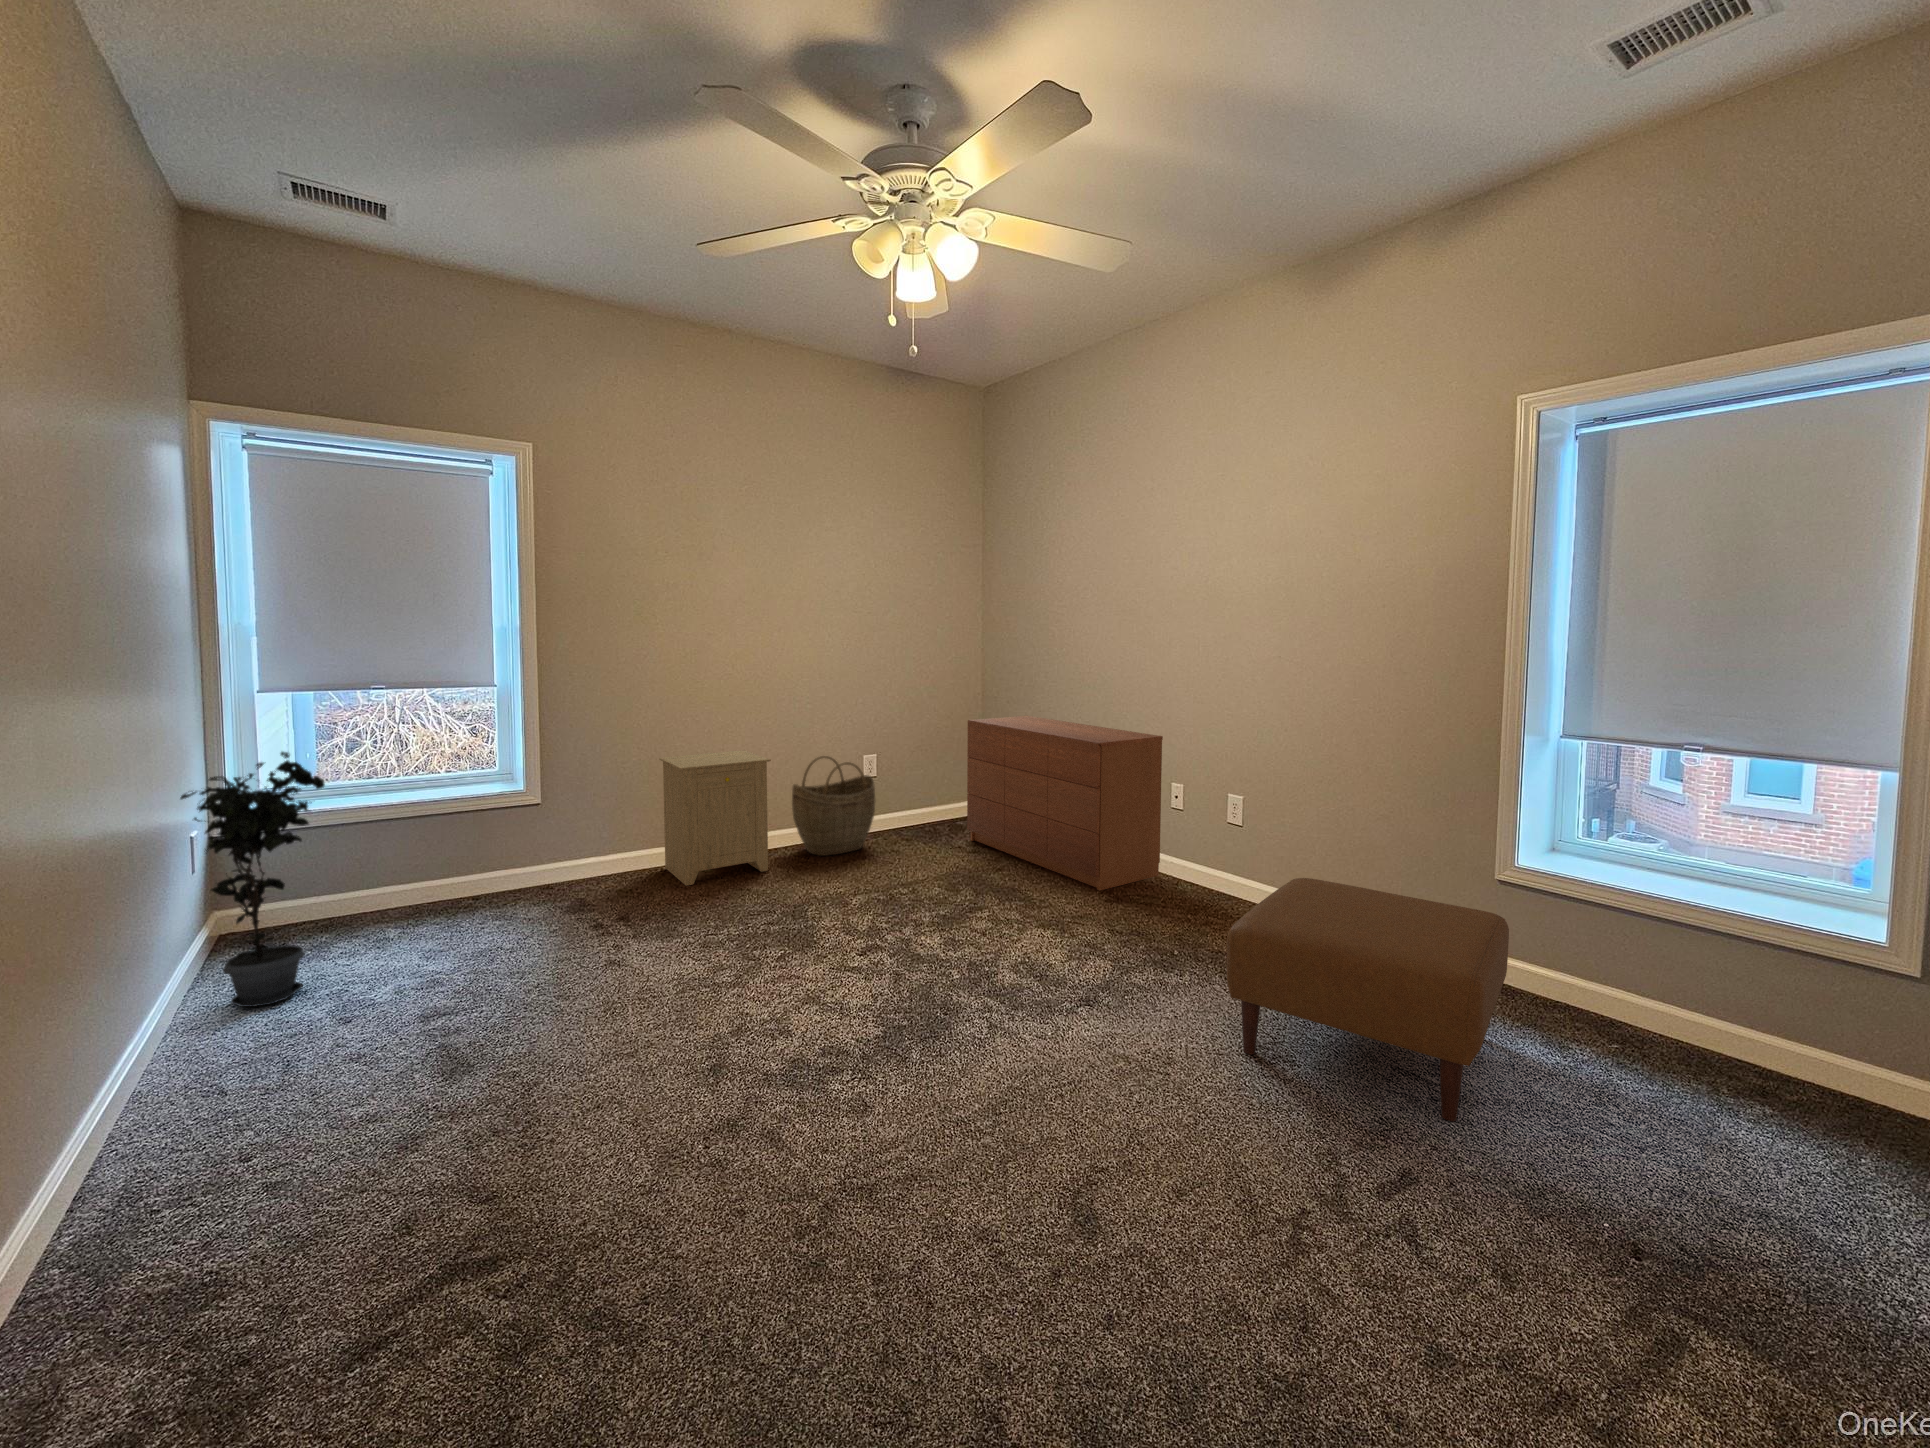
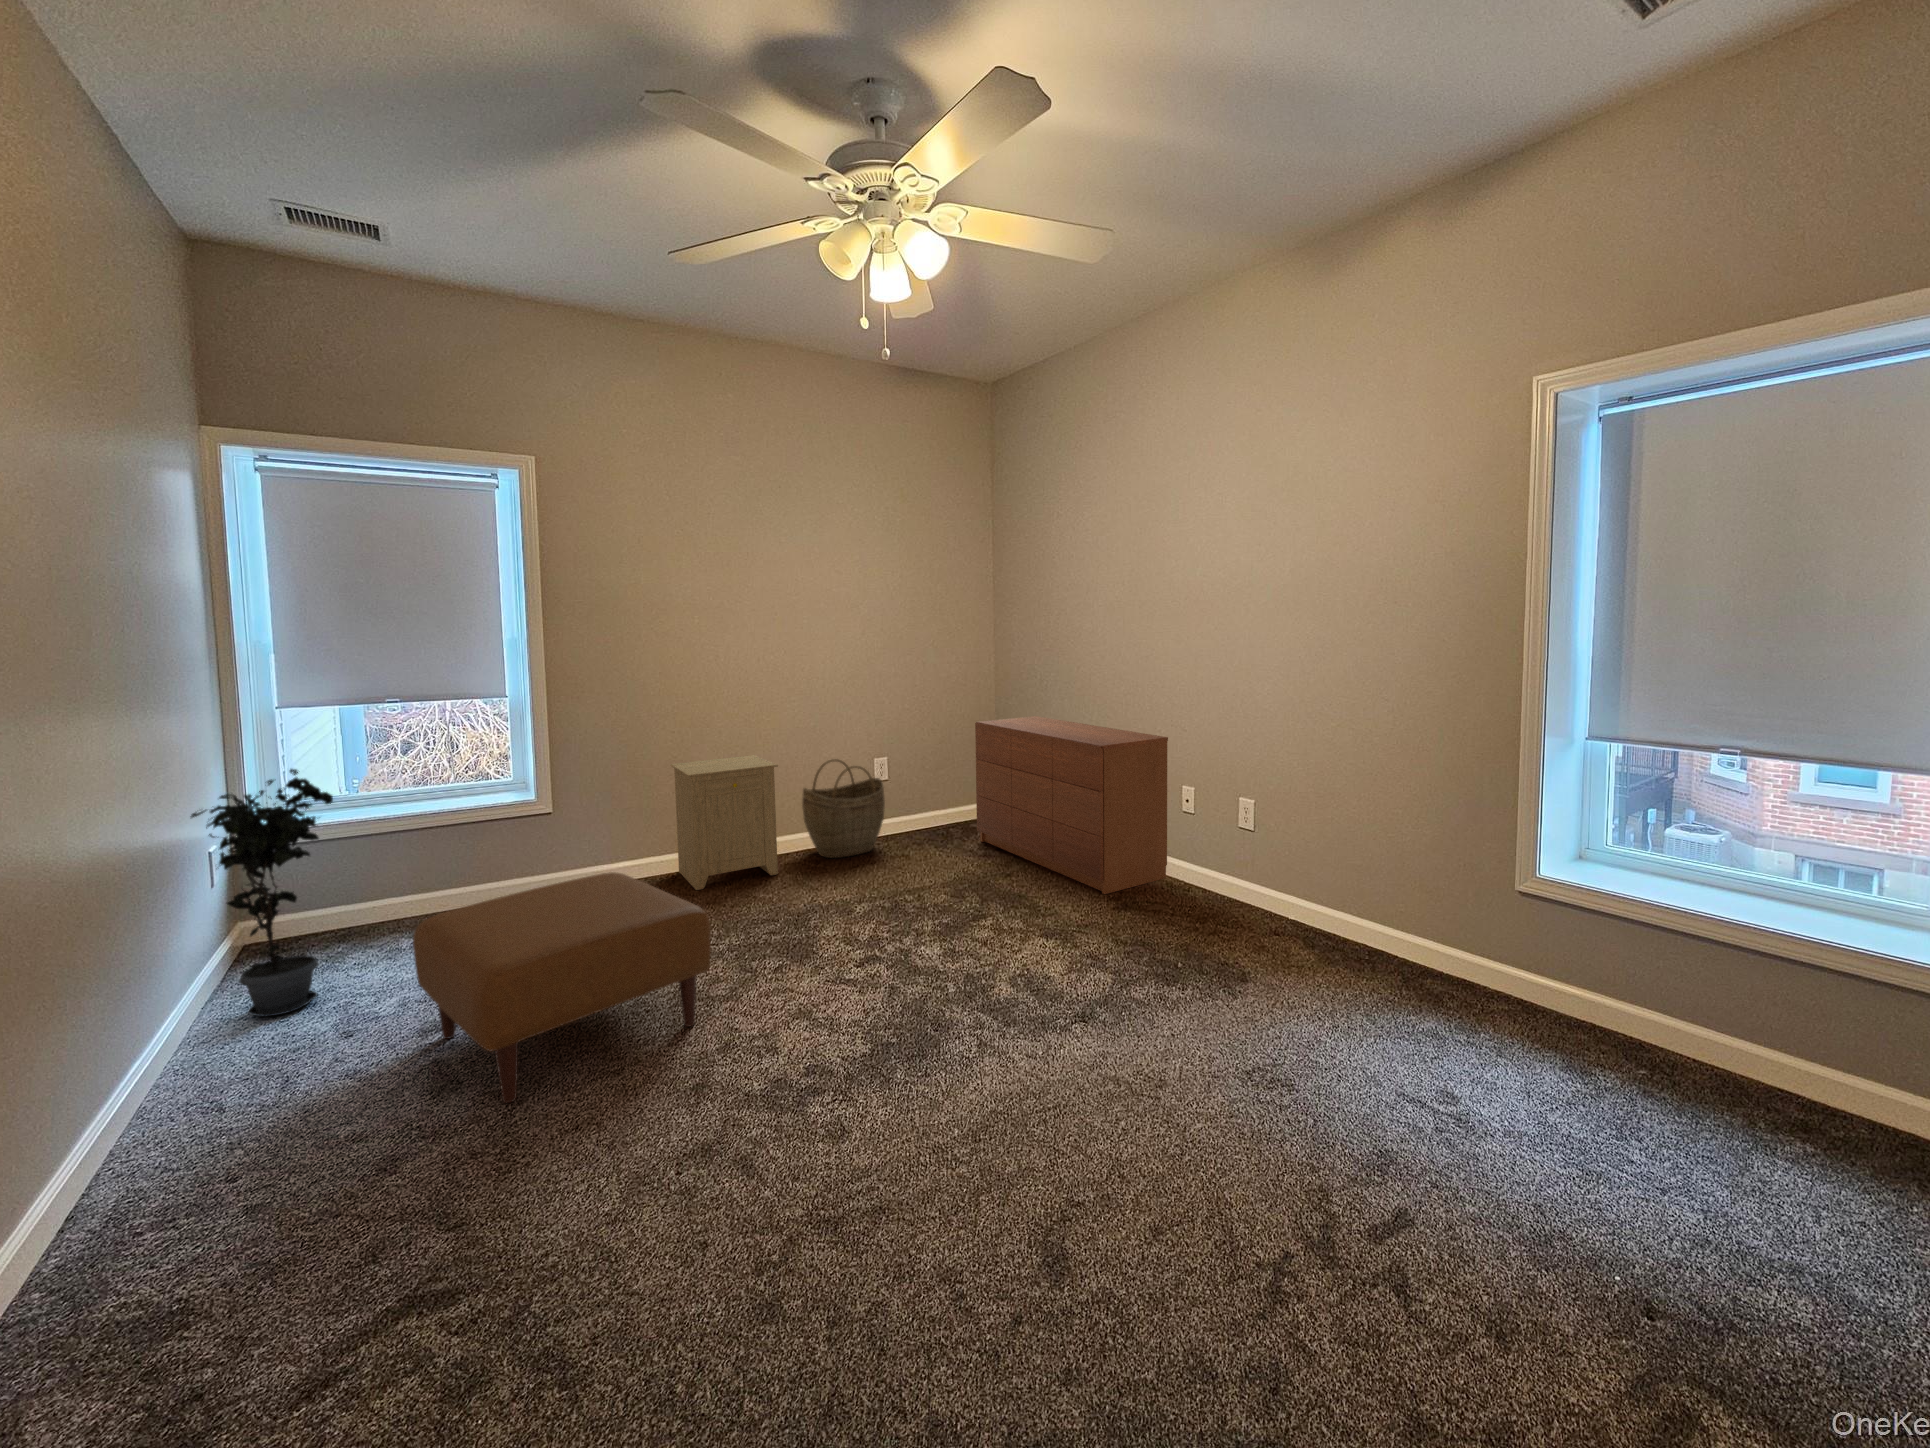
ottoman: present [1227,878,1509,1121] -> present [413,872,711,1103]

